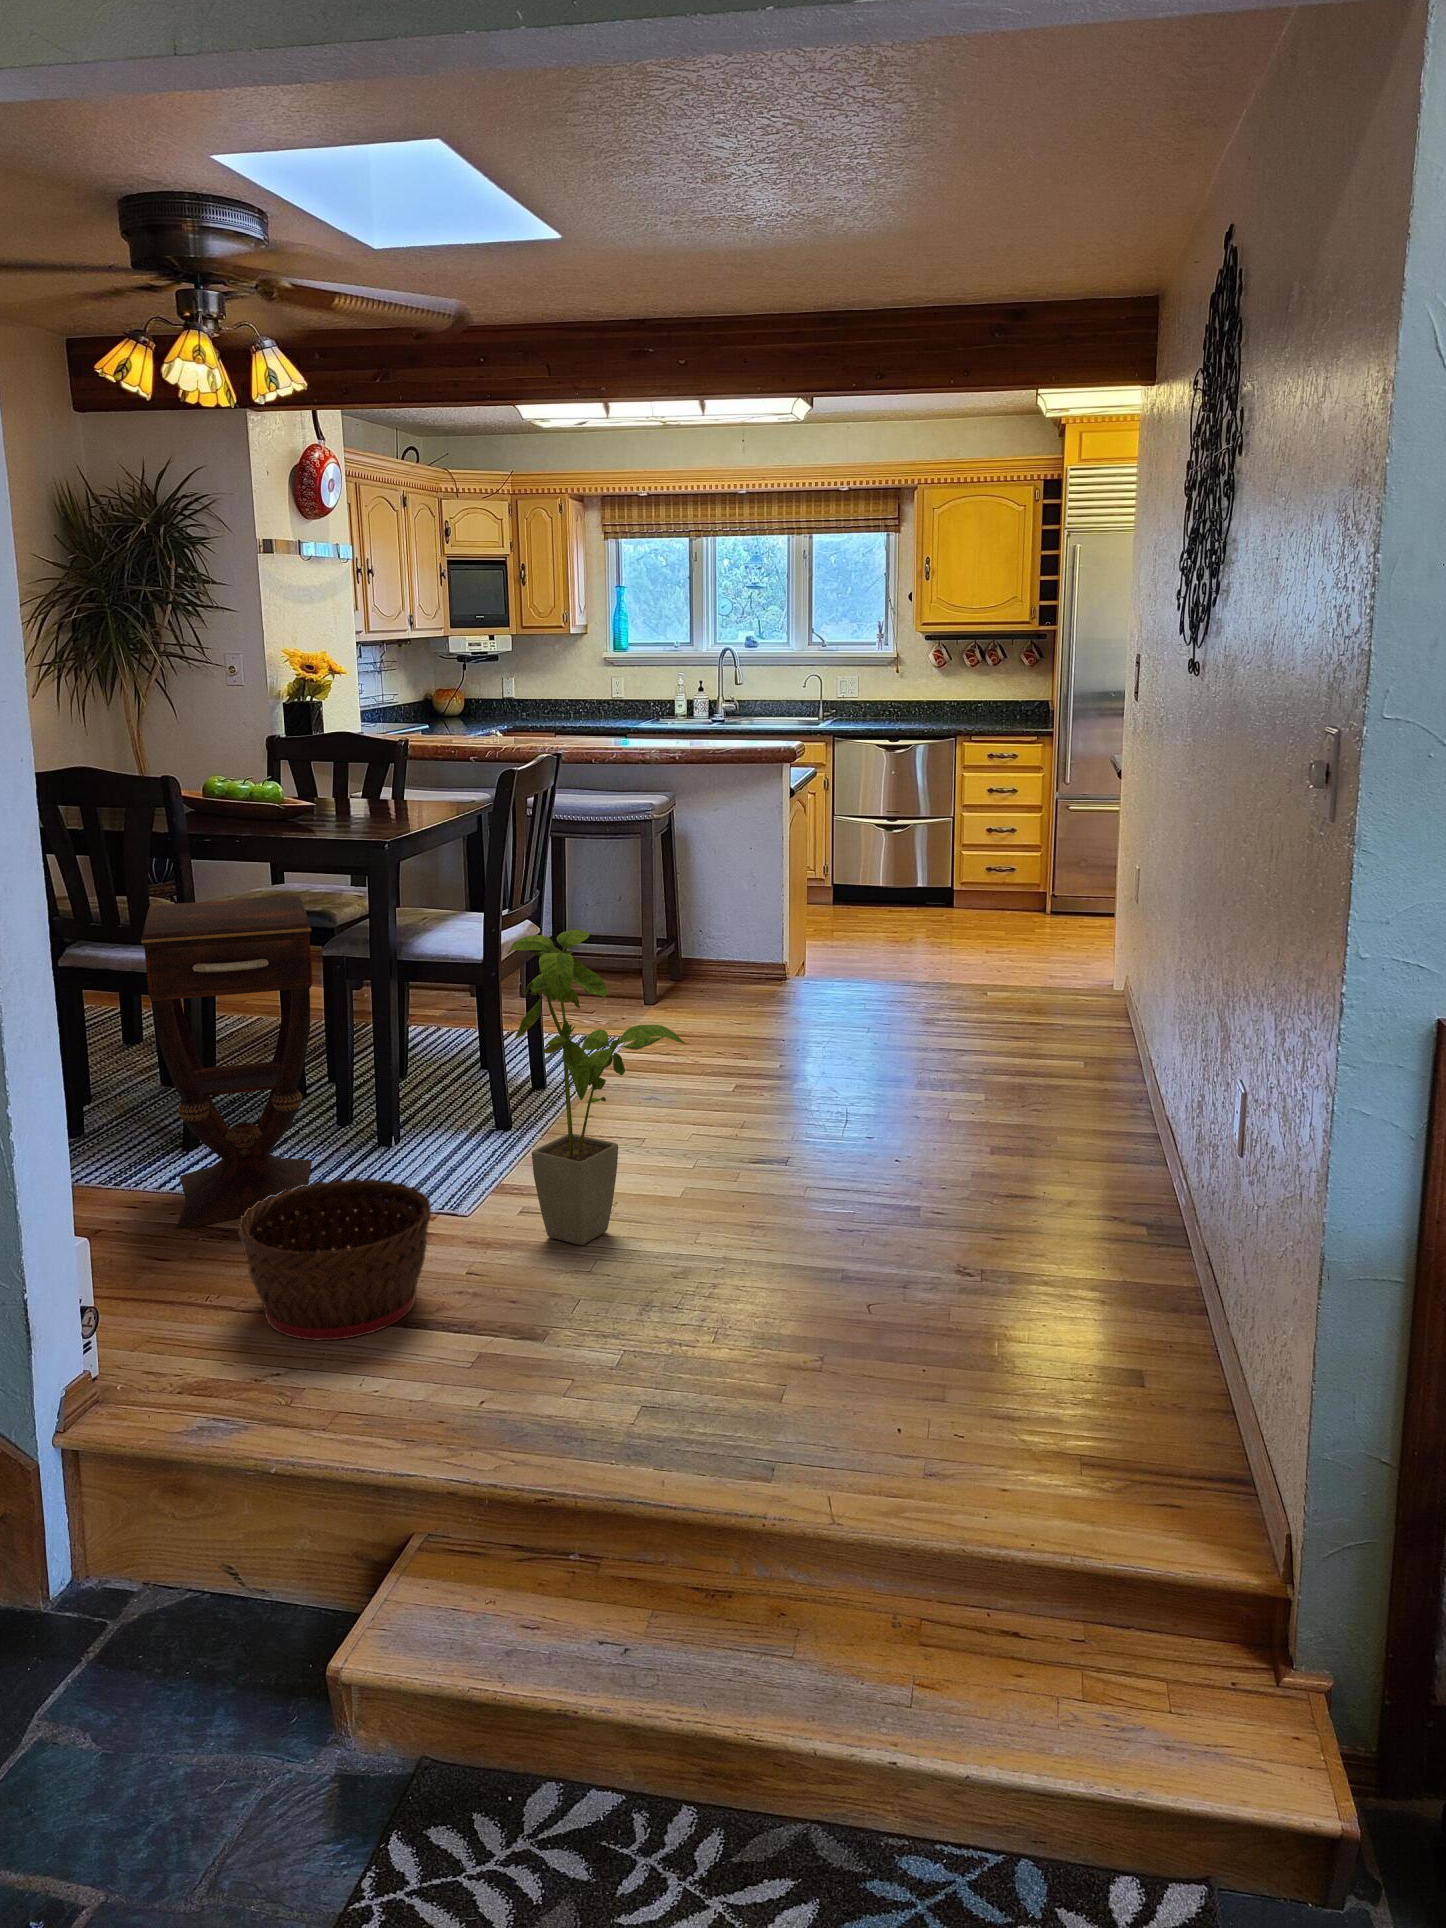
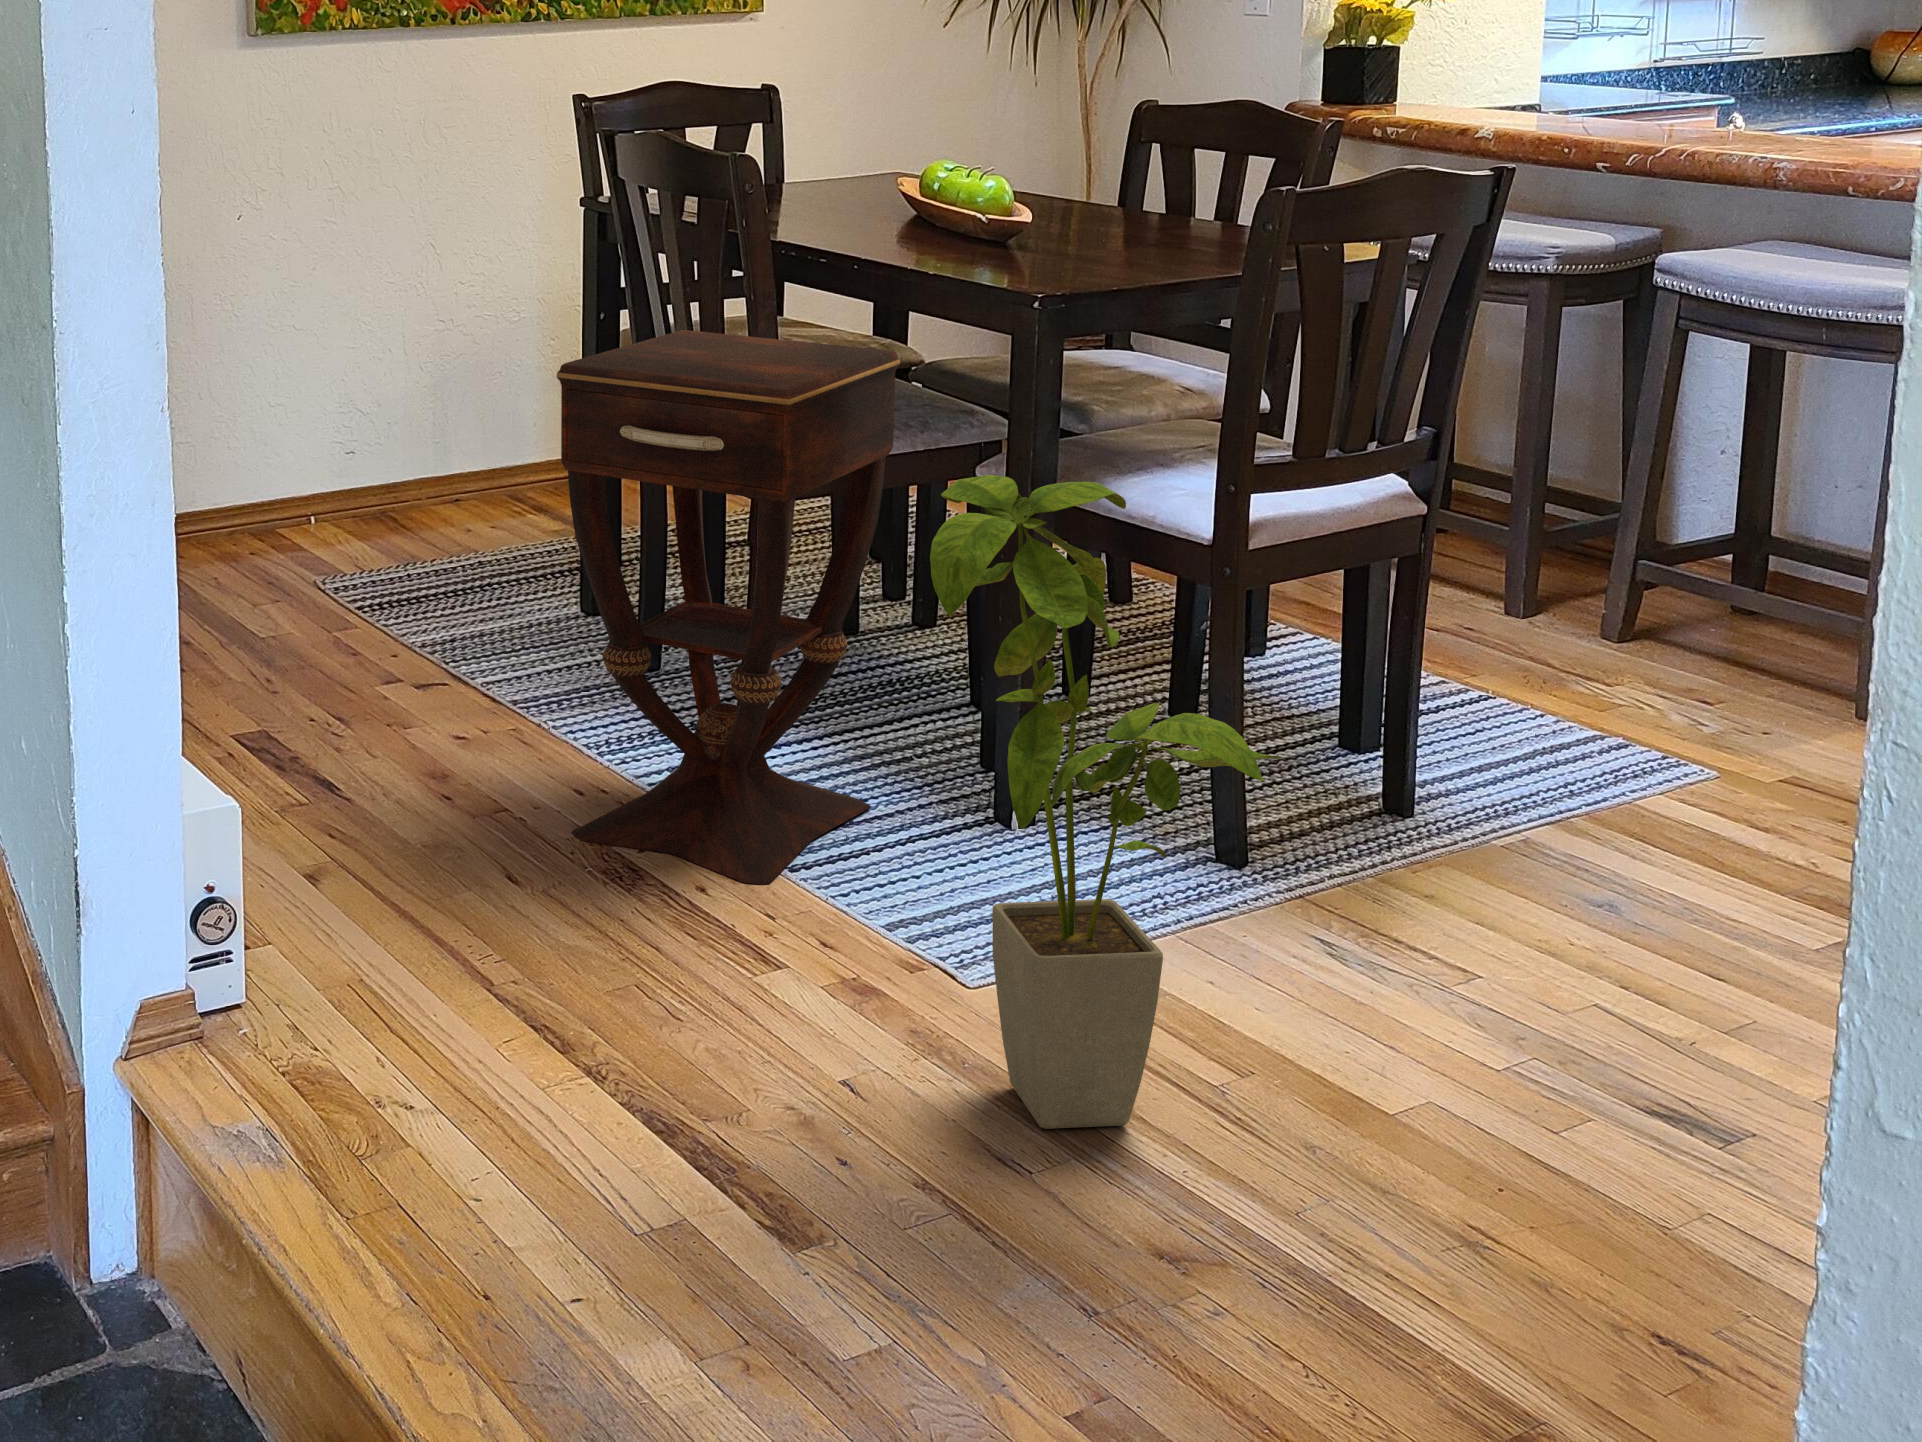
basket: present [238,1178,431,1340] -> none [403,815,728,1102]

